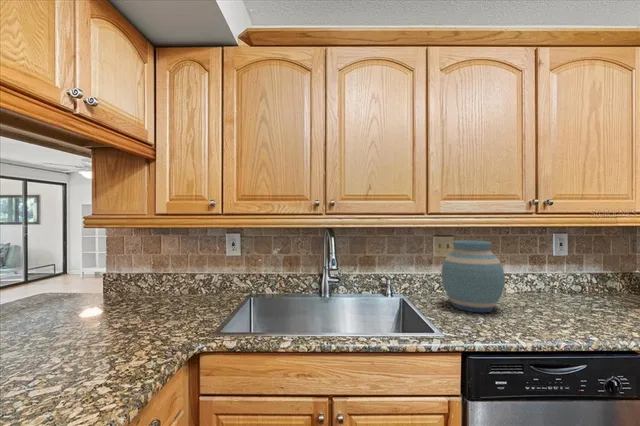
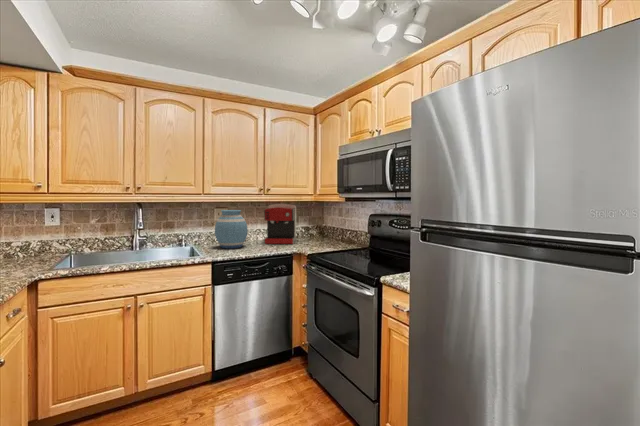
coffee maker: none [530,230,604,314] -> present [264,204,296,244]

